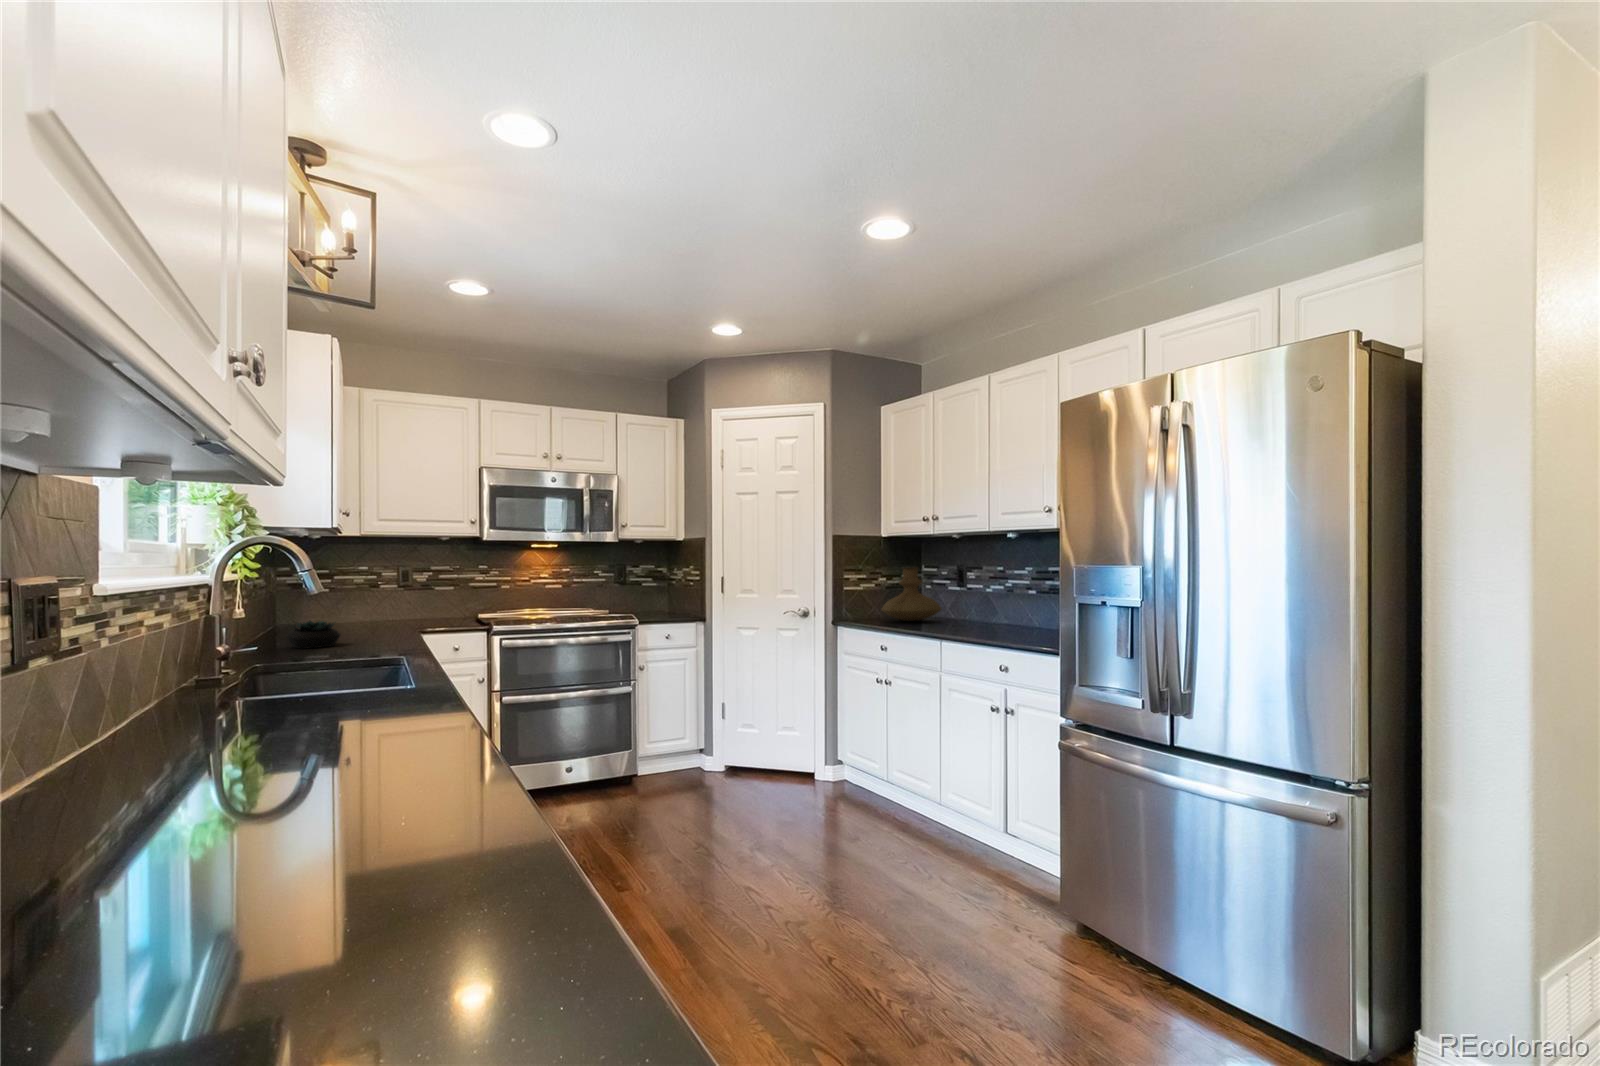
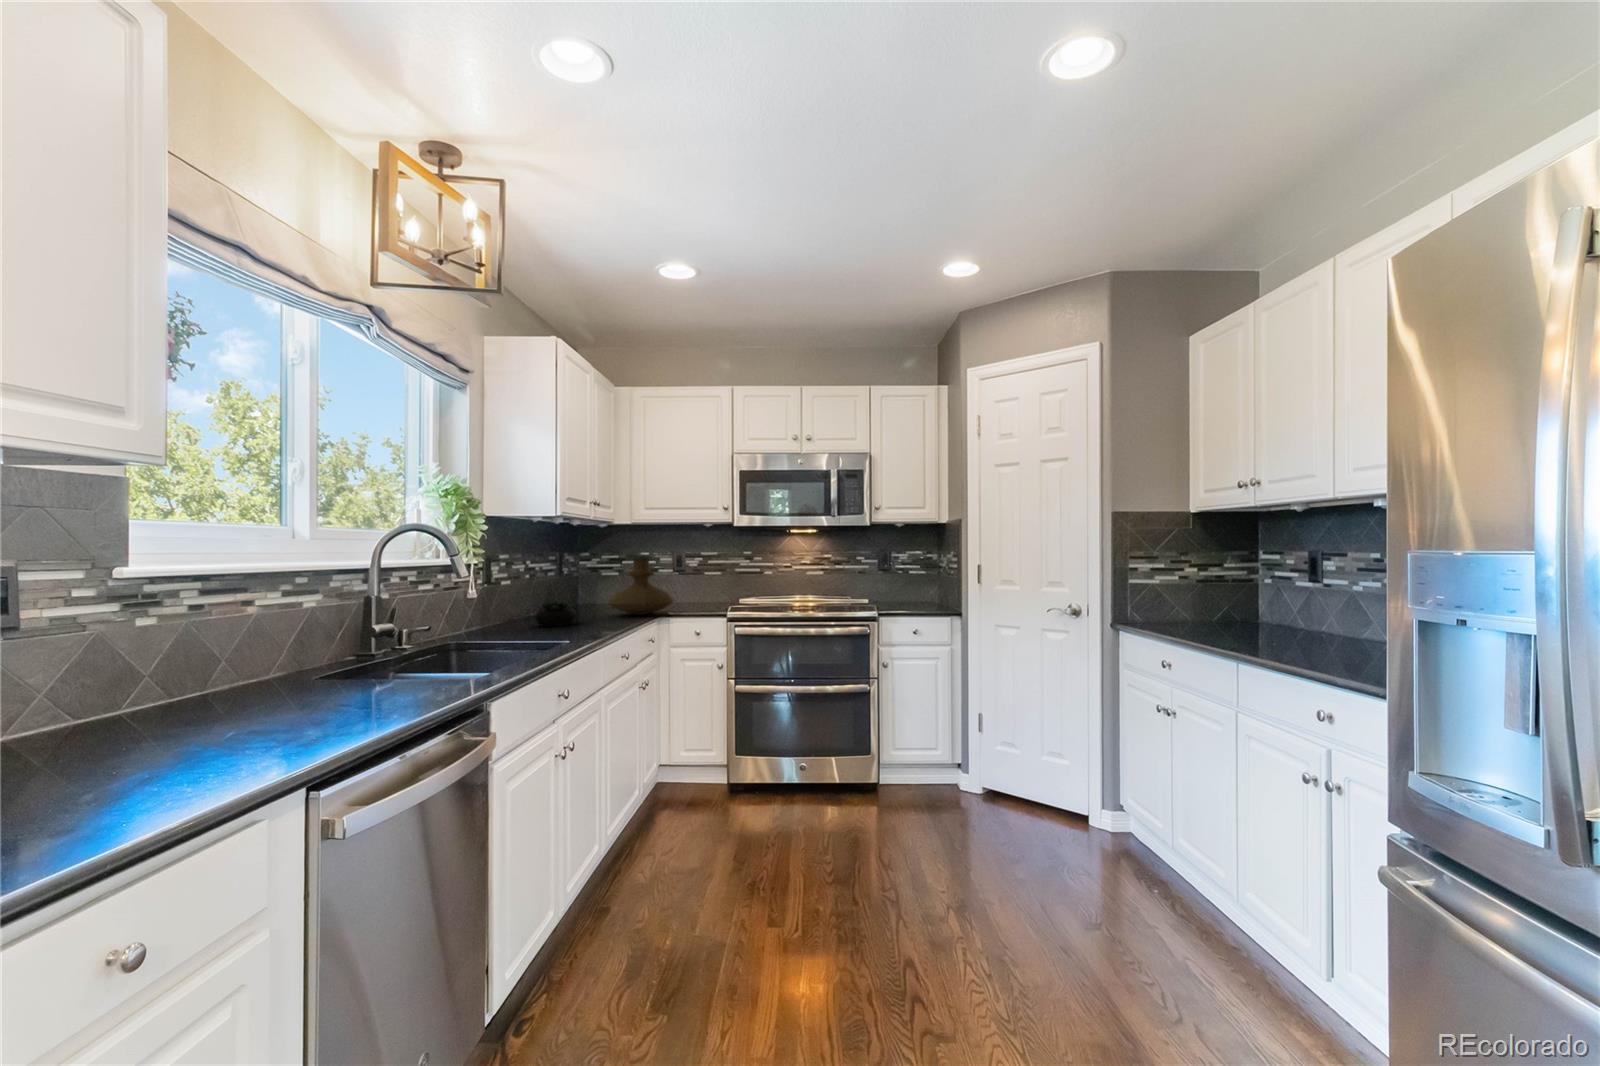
vase: present [882,567,942,621] -> present [608,557,674,615]

